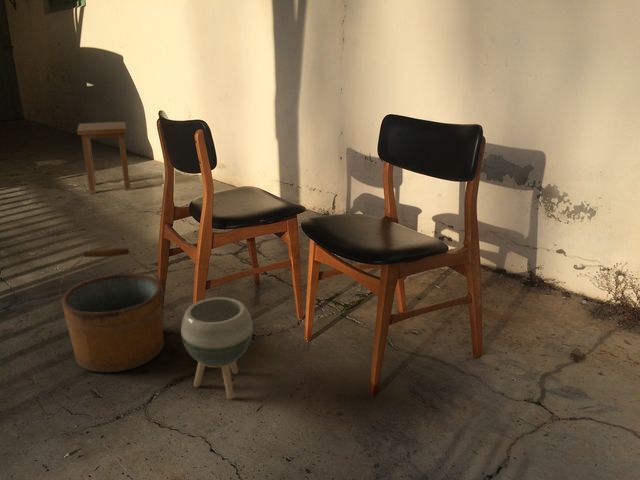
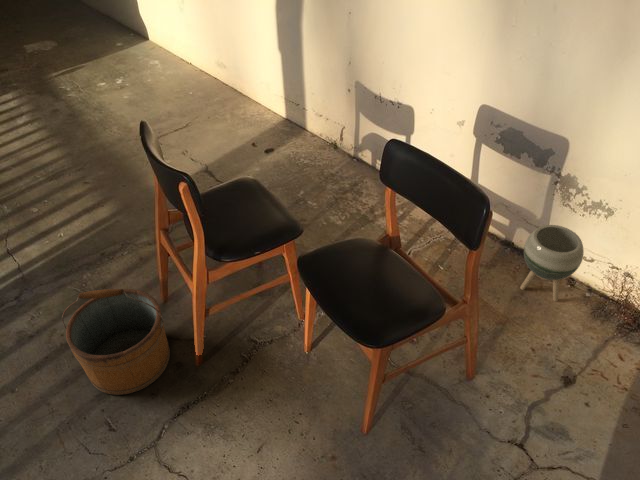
stool: present [77,122,130,193] -> none [61,18,128,106]
planter: present [181,297,253,399] -> present [520,225,584,301]

